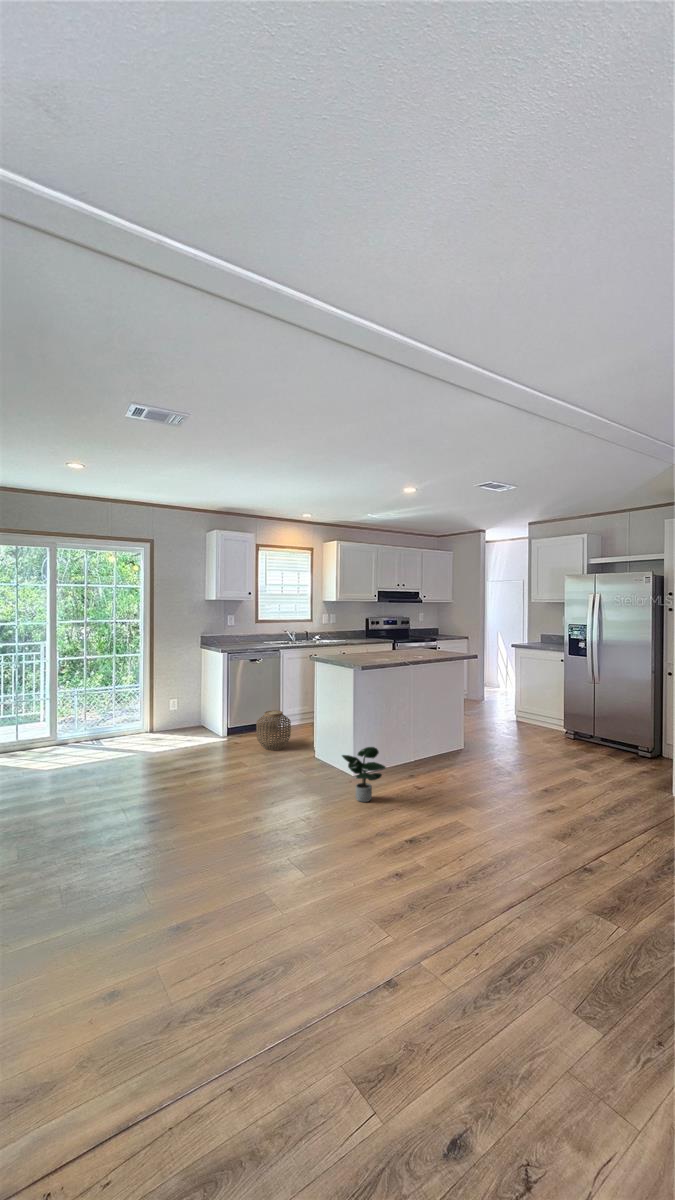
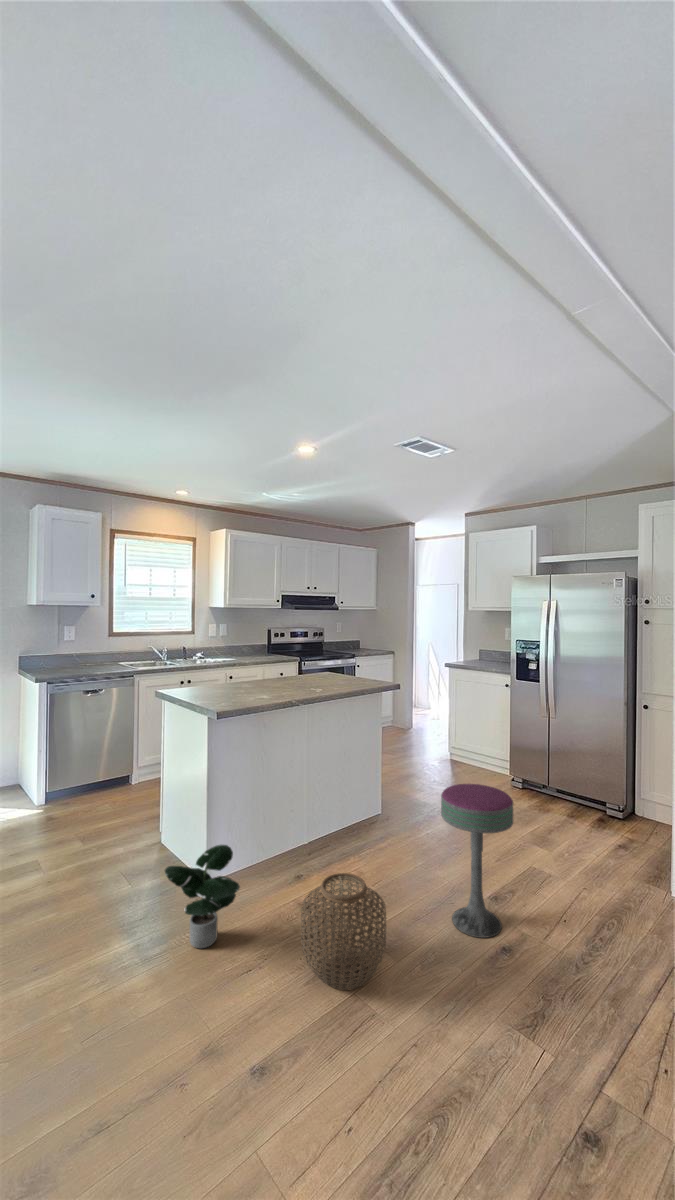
woven basket: present [256,710,291,750] -> present [301,873,386,990]
bar stool: none [509,715,557,806] -> present [441,784,513,938]

